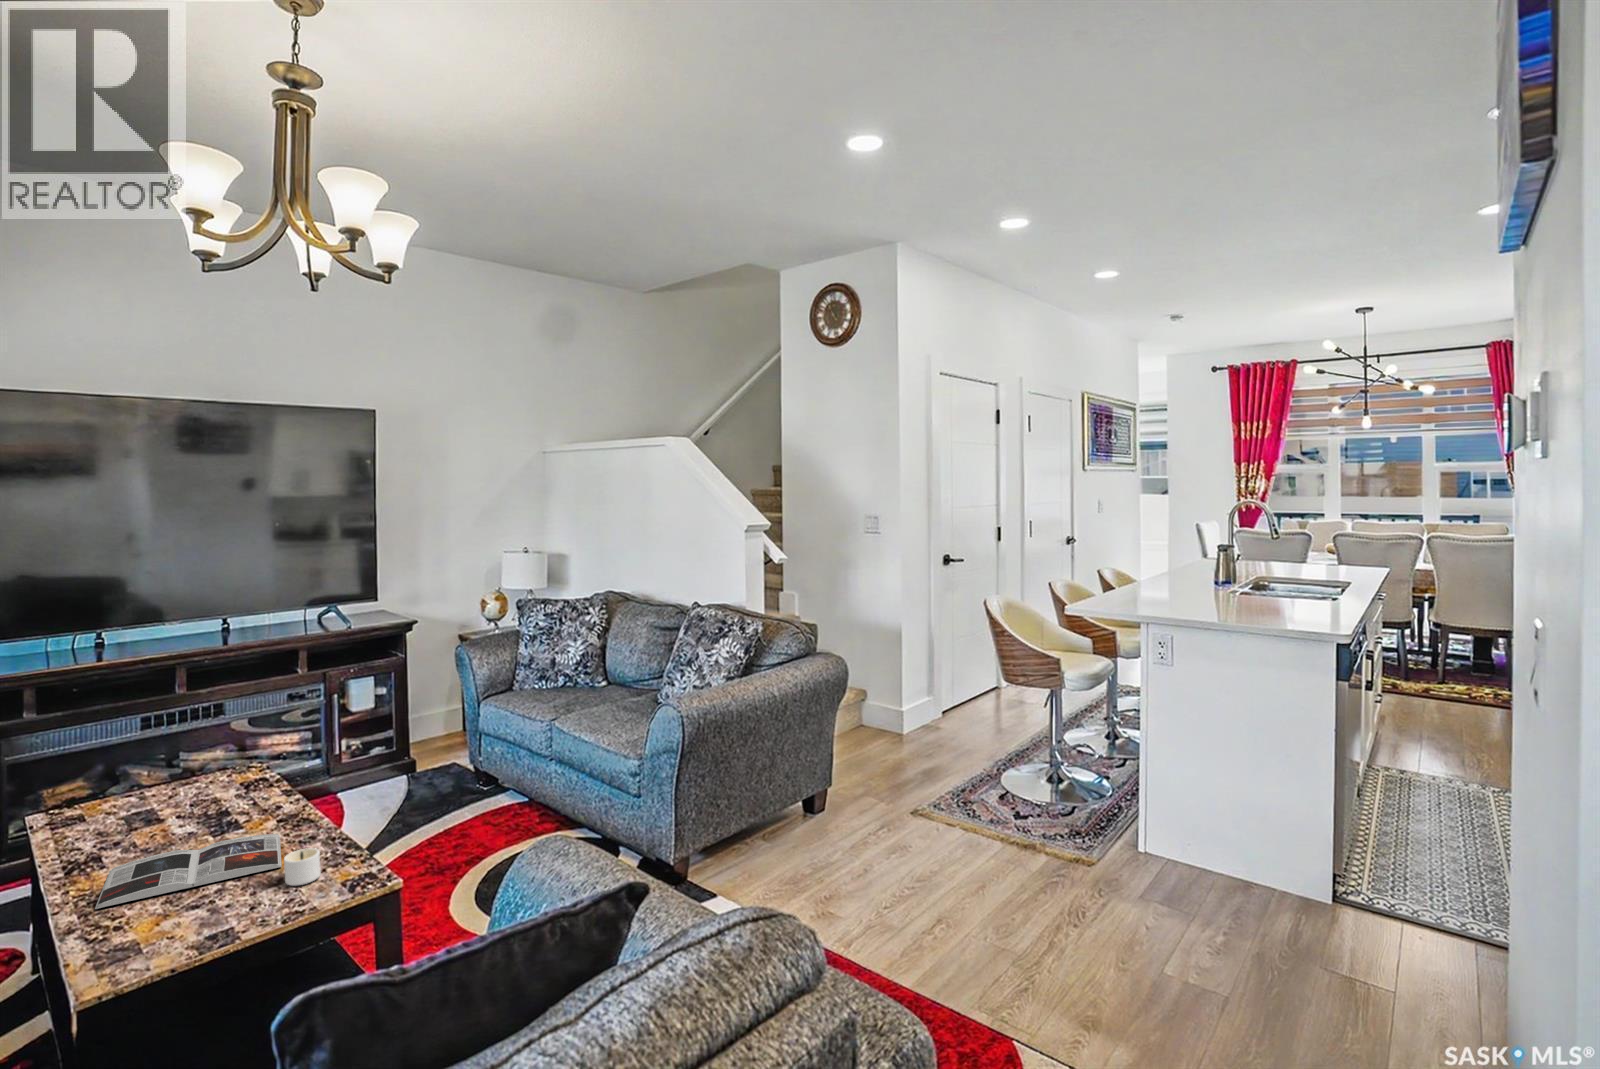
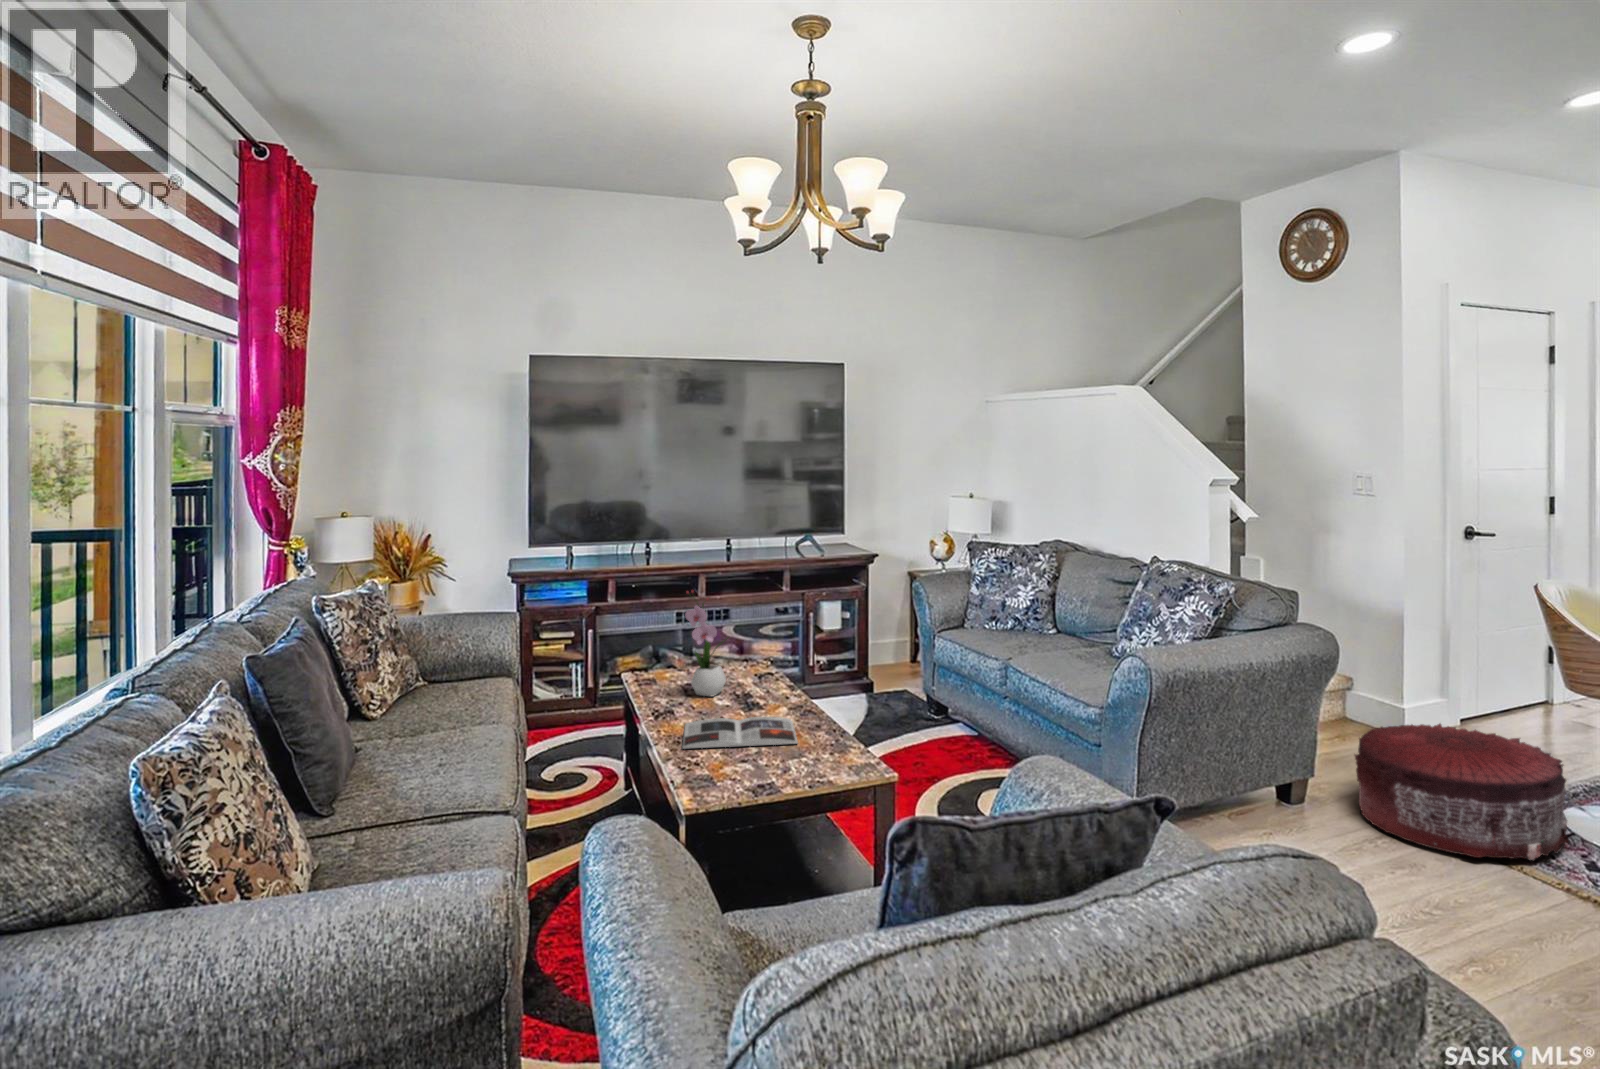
flower arrangement: none [116,688,192,824] -> present [685,590,728,697]
pouf: none [864,723,1014,835] -> present [1355,724,1570,860]
candle: present [284,848,321,886] -> none [802,732,838,760]

